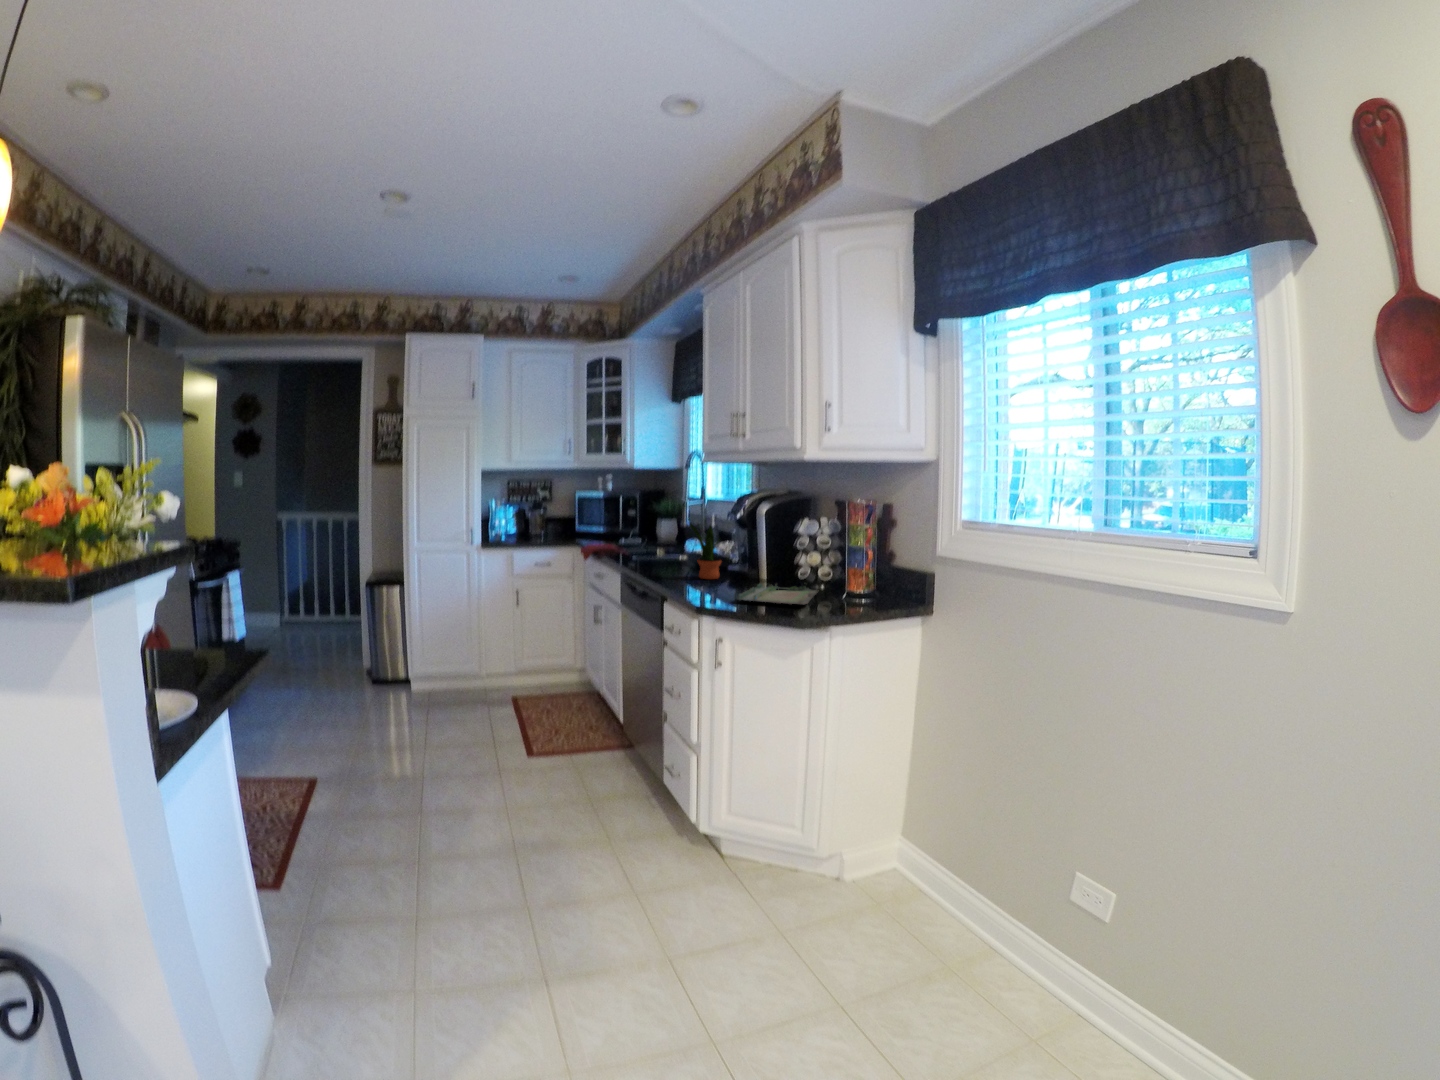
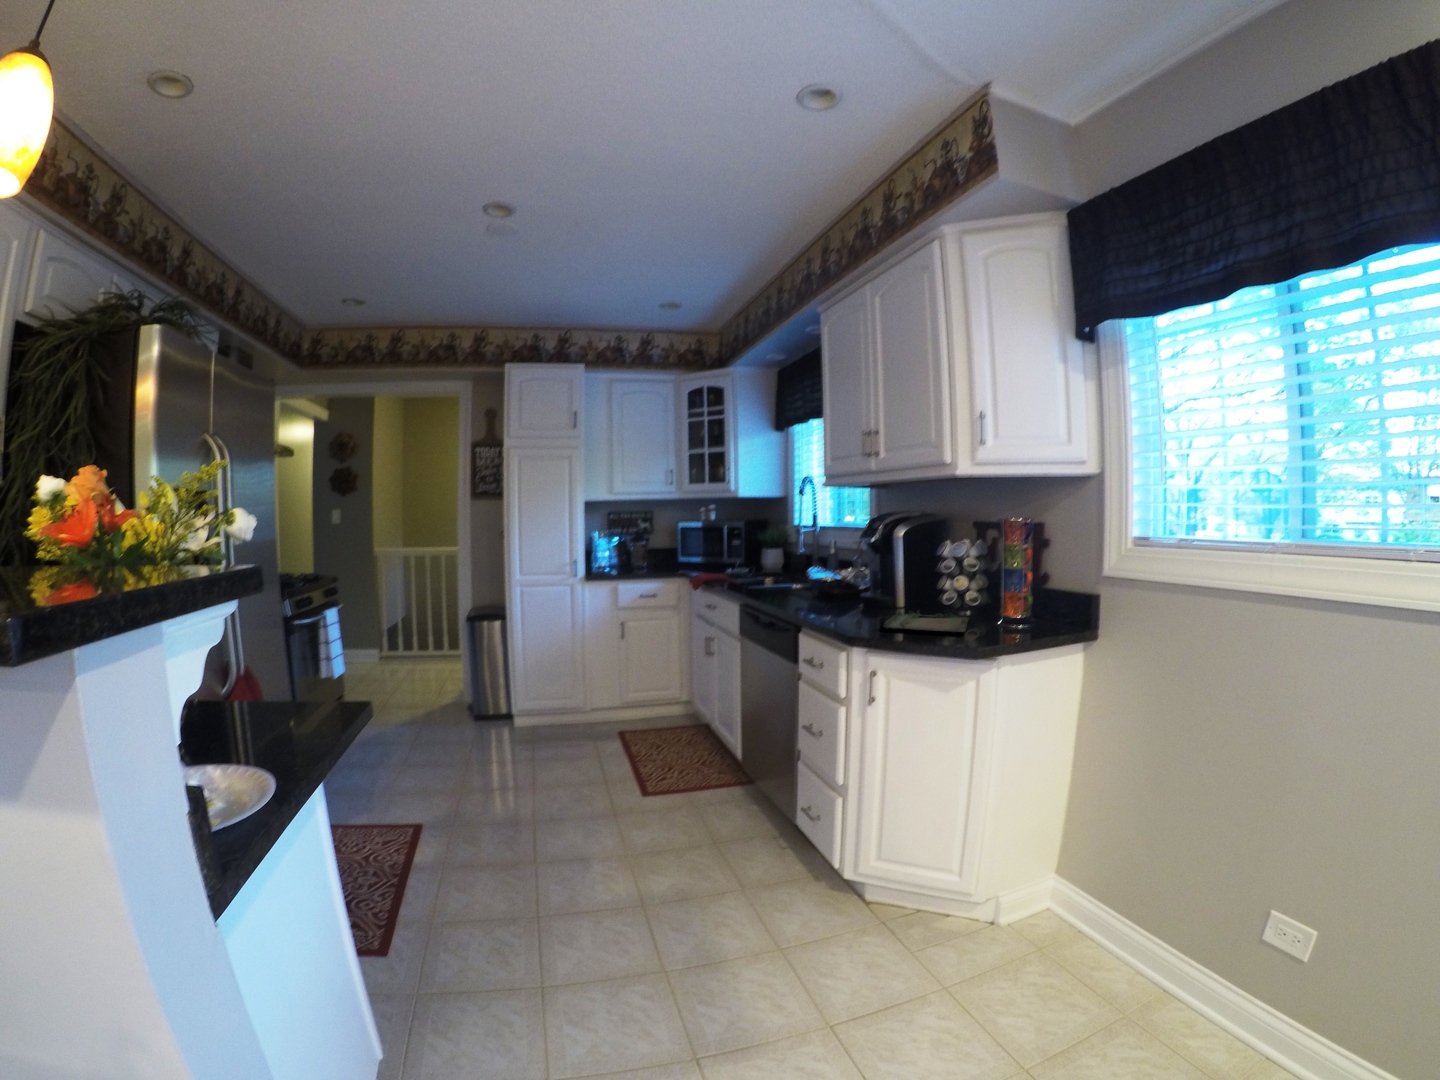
potted plant: present [690,522,722,579] -> none [815,543,852,607]

